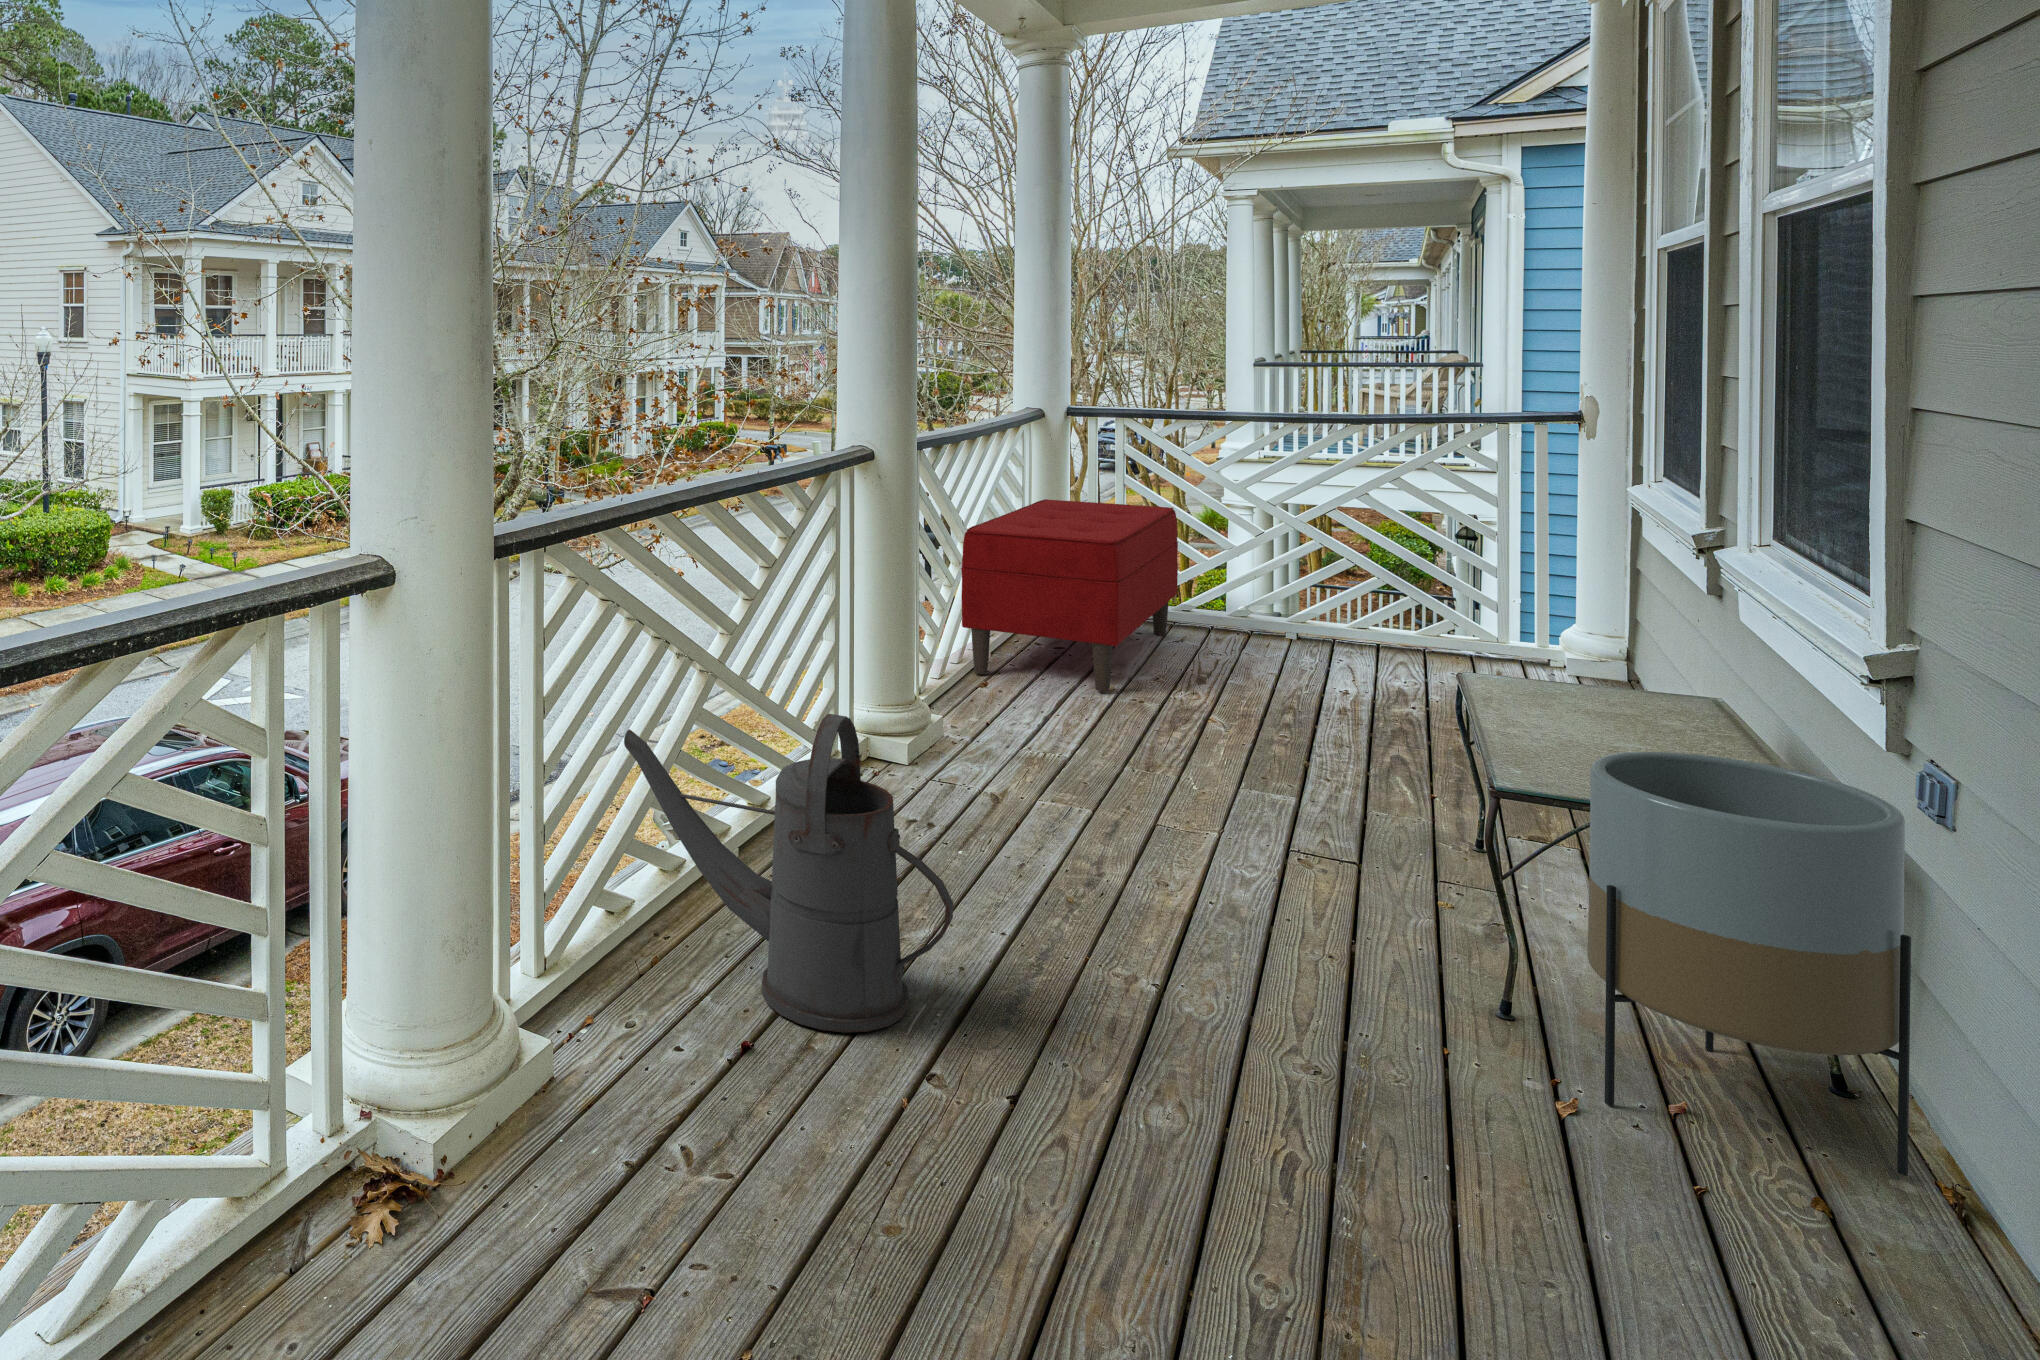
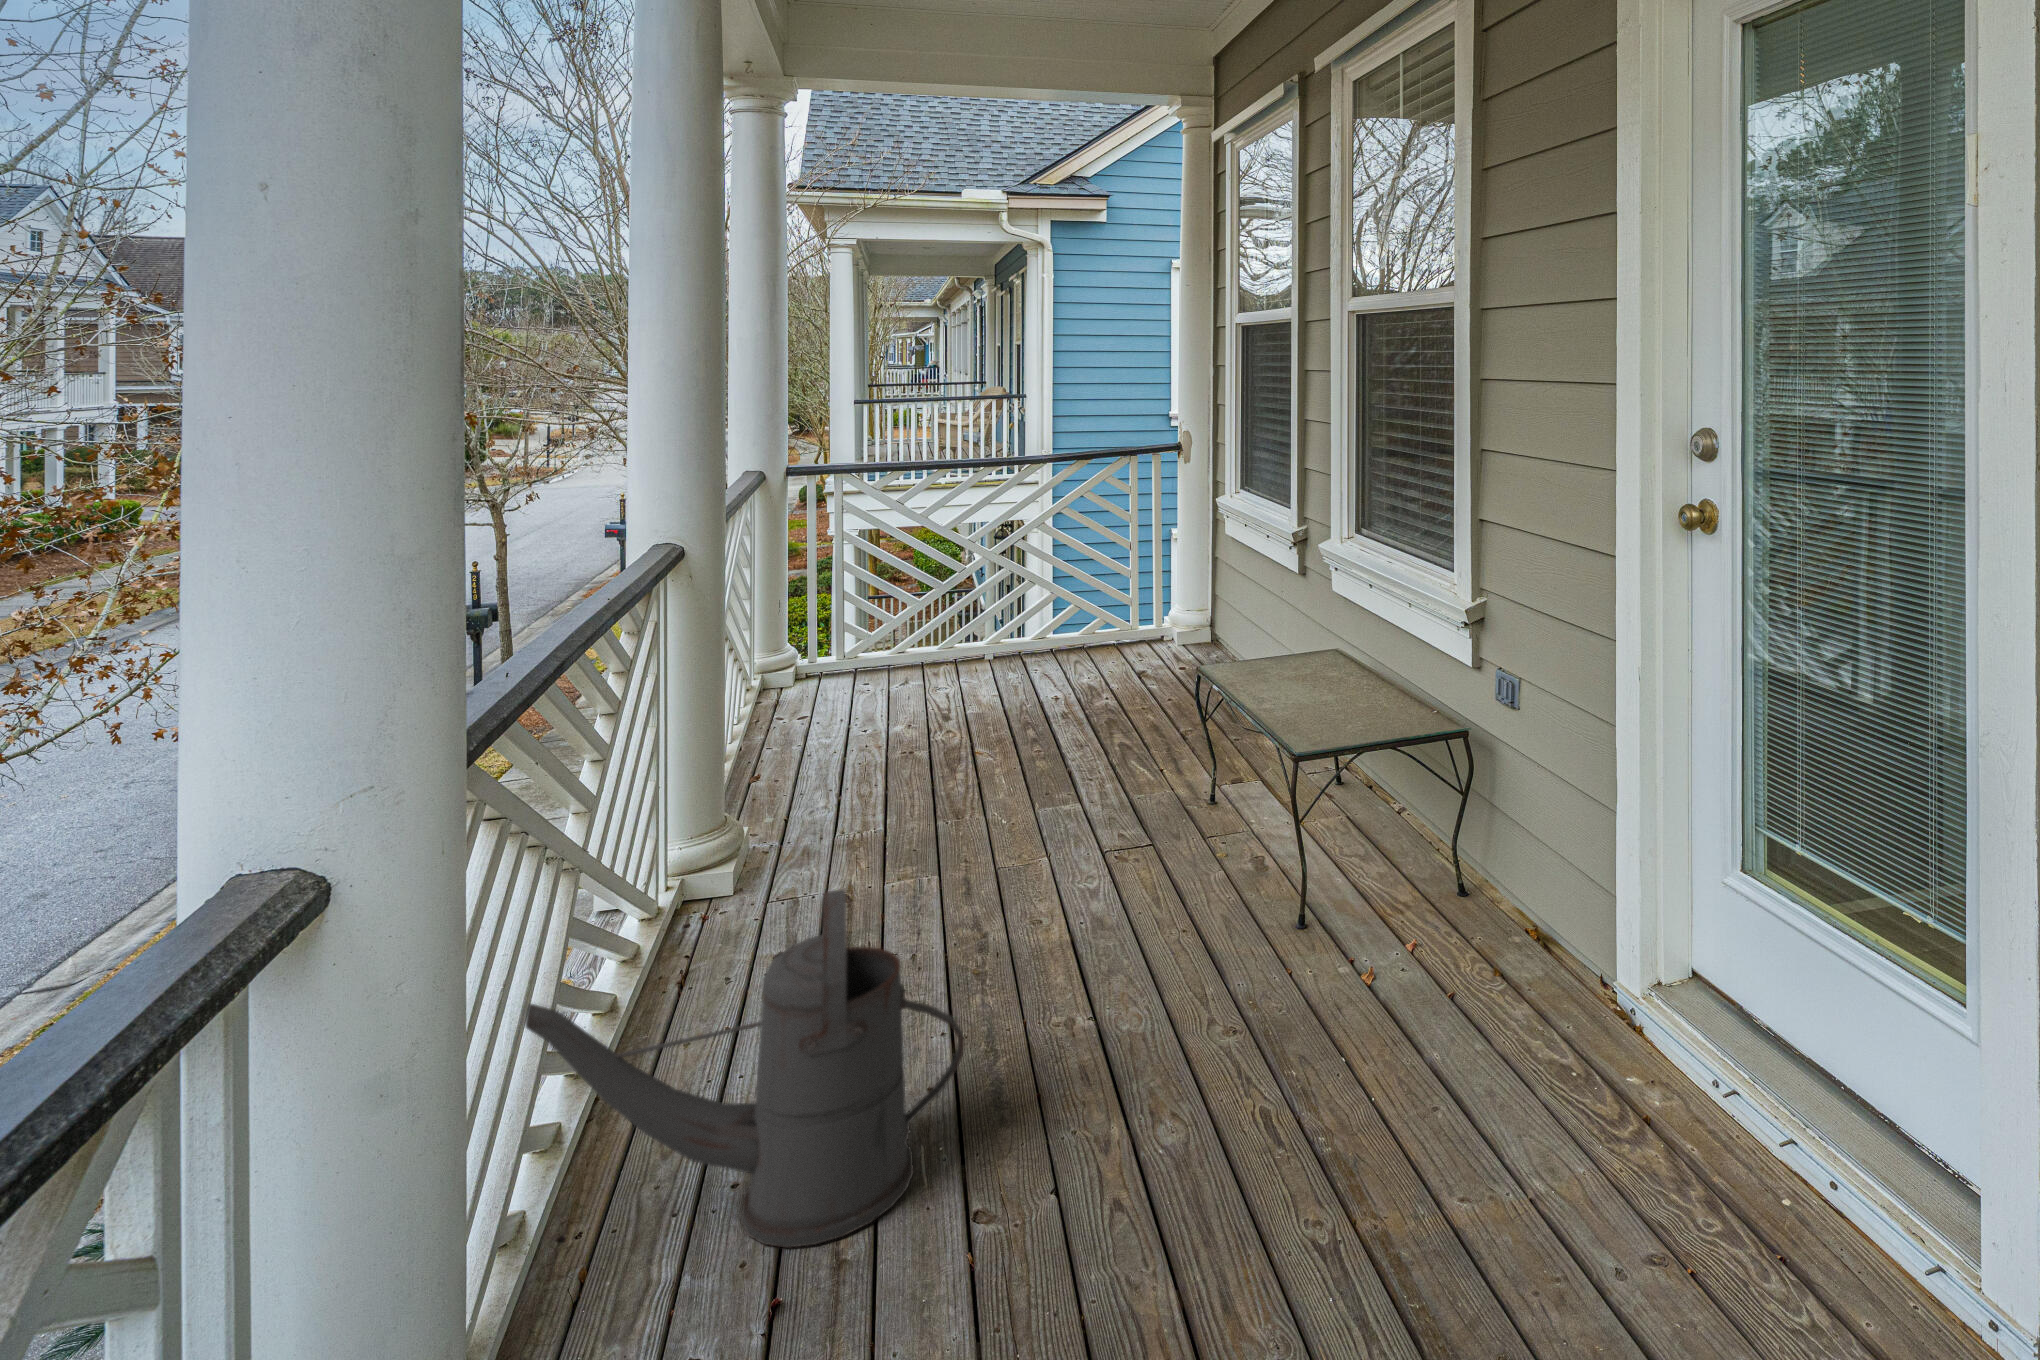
bench: present [961,499,1178,692] -> none [721,562,900,765]
planter: present [1587,752,1911,1176] -> none [1348,712,1498,962]

